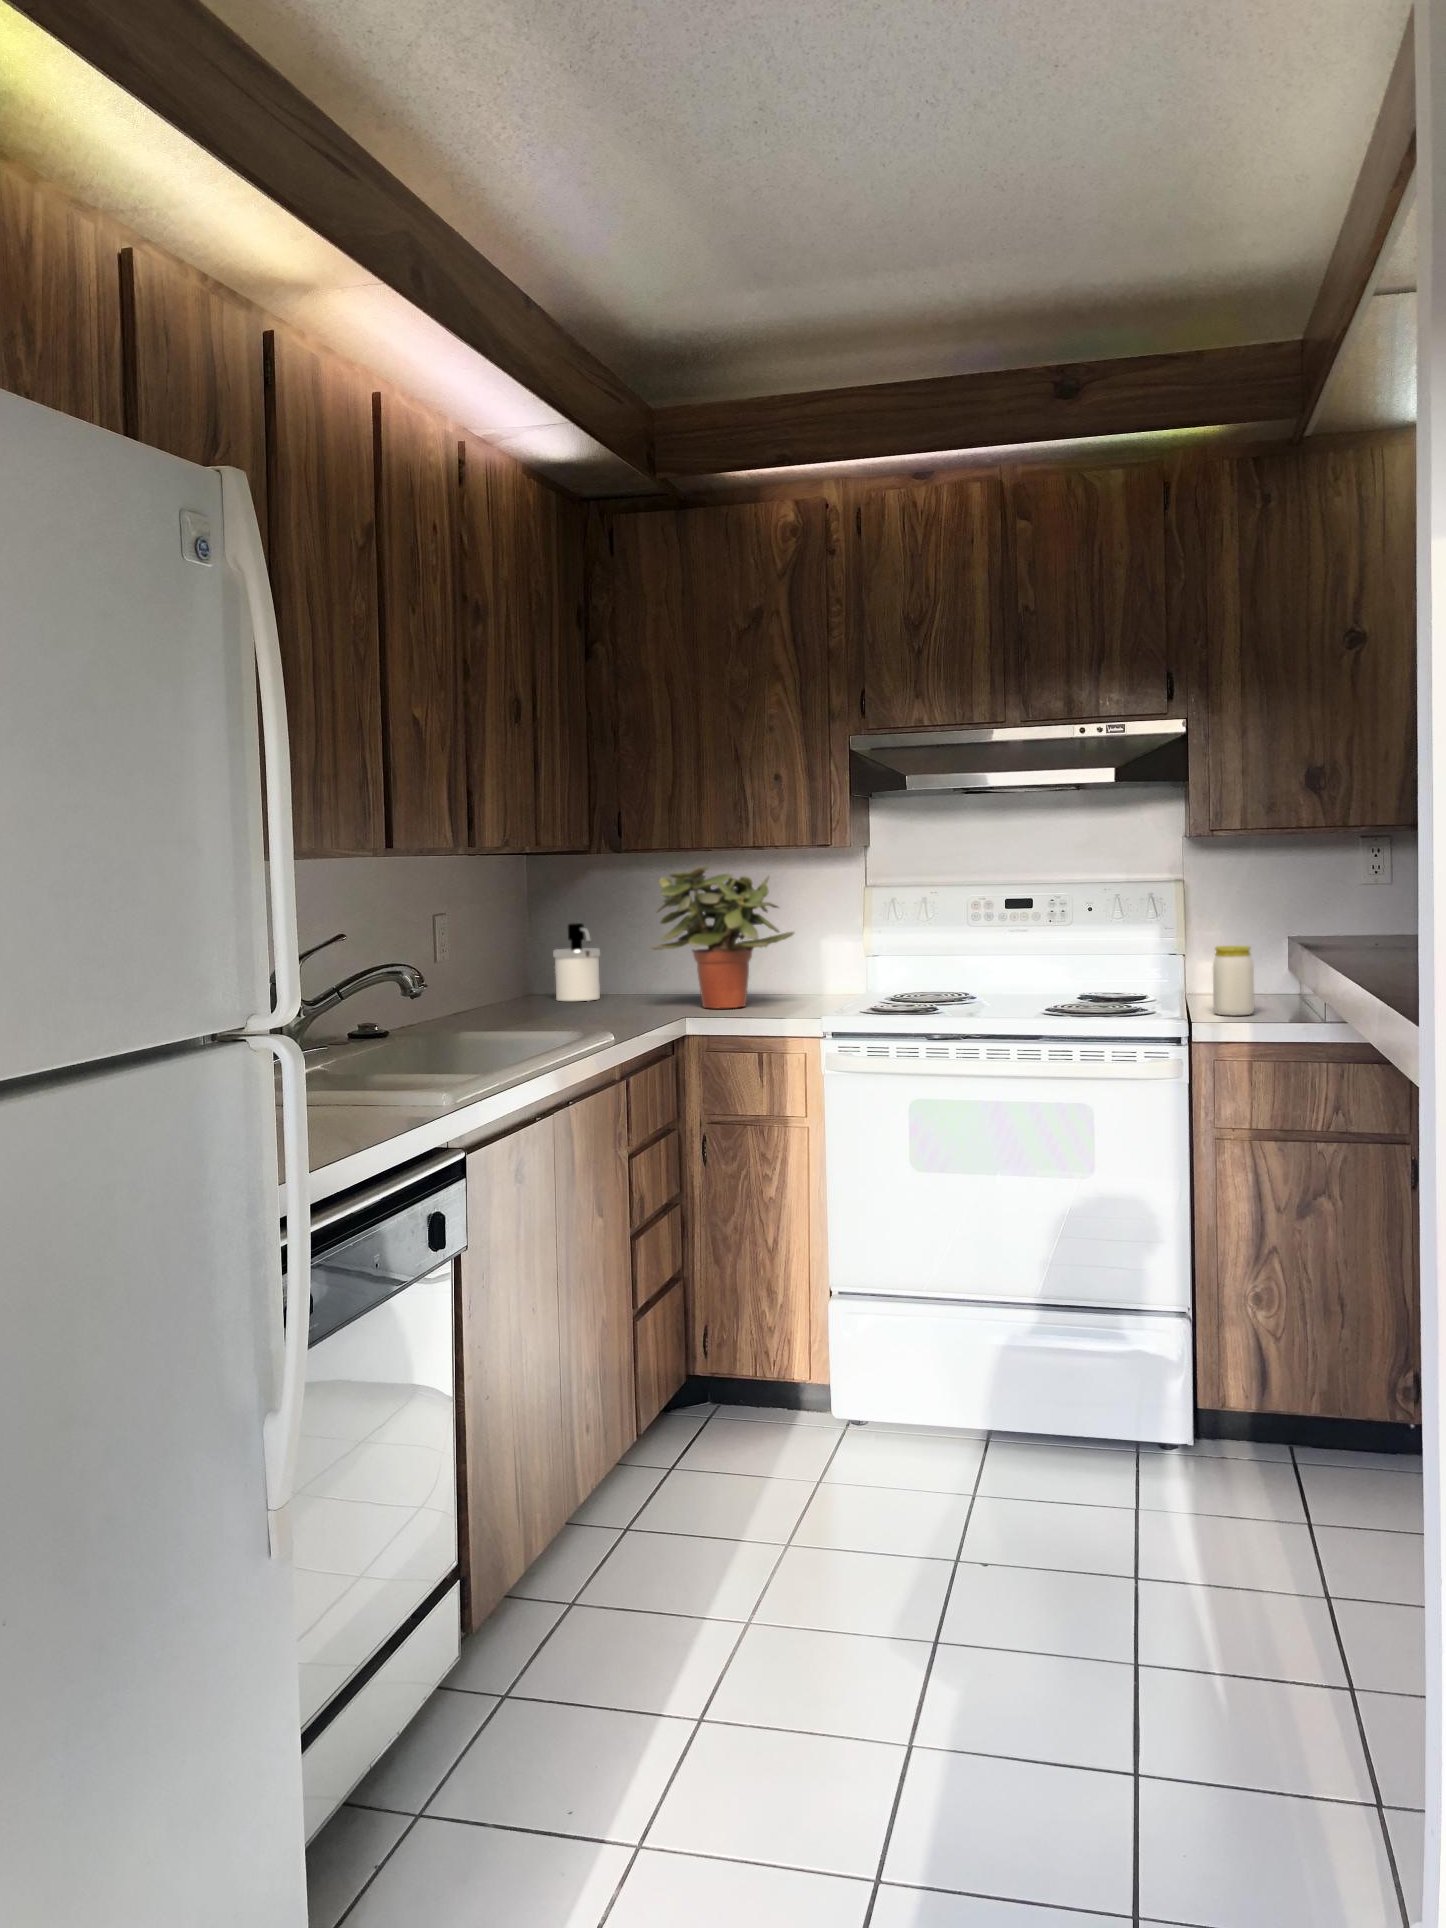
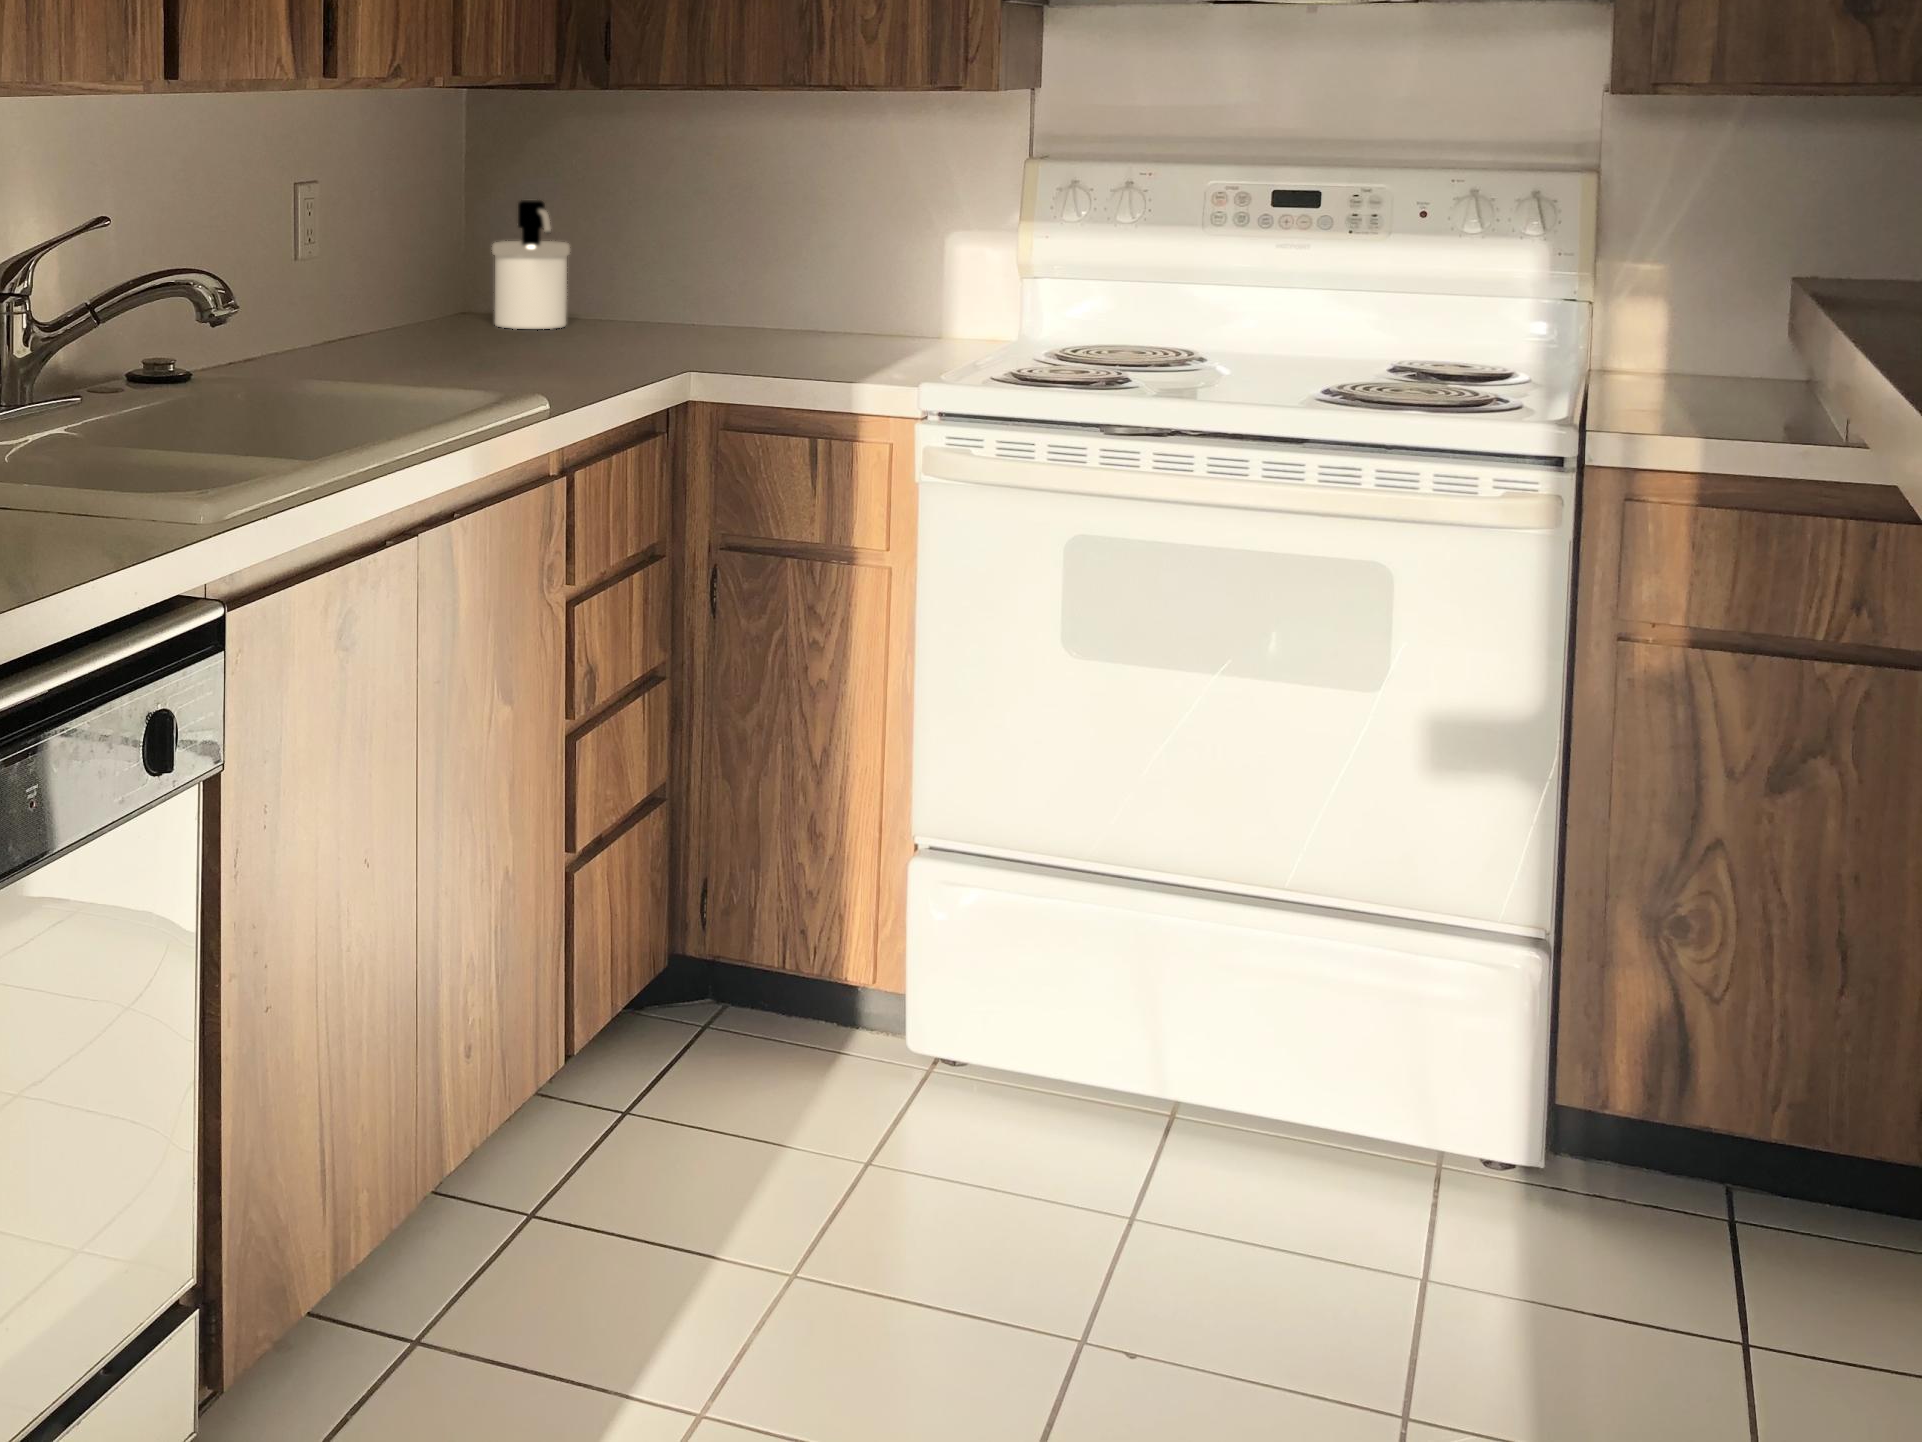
potted plant: present [652,865,794,1008] -> none [644,113,892,357]
jar: present [1213,946,1254,1015] -> none [1634,296,1716,423]

